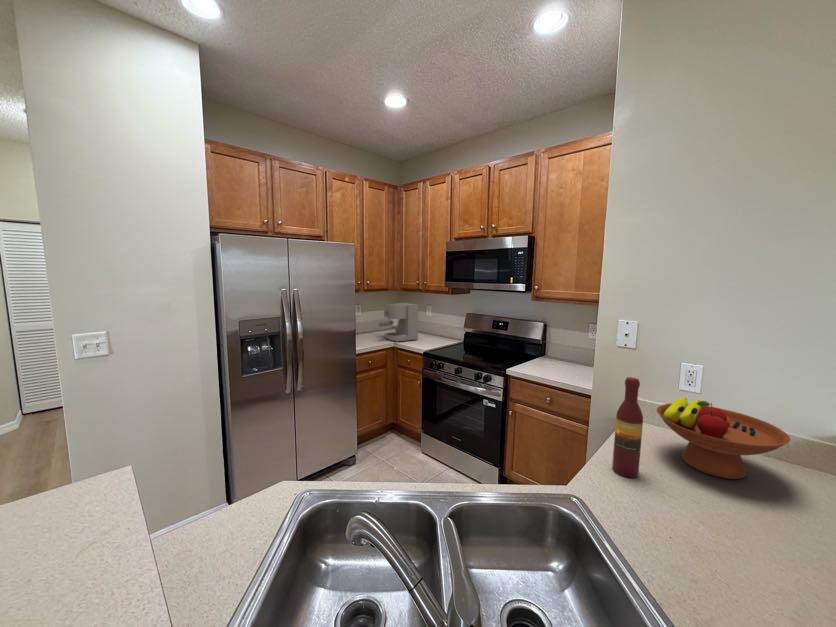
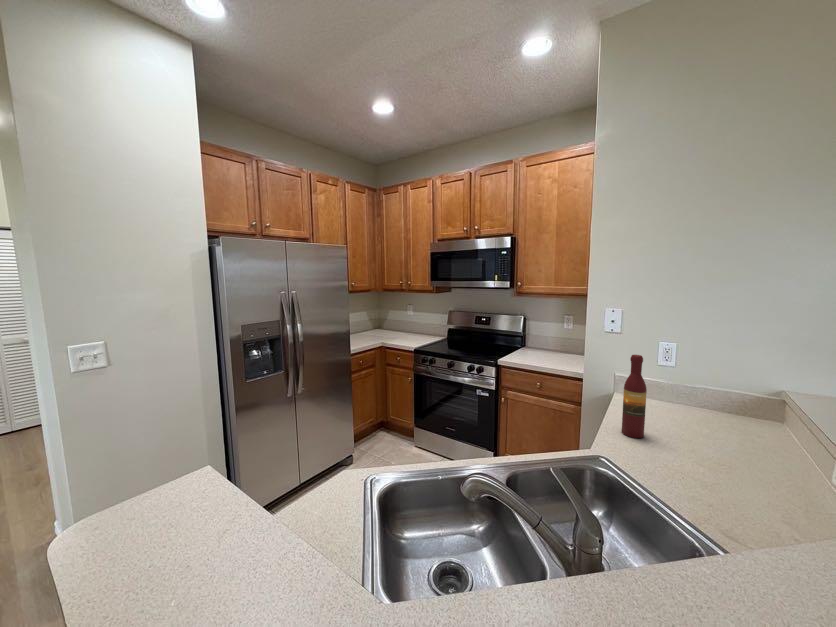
coffee maker: present [379,303,418,342] -> none [365,303,403,341]
fruit bowl: present [657,398,790,479] -> none [648,371,754,432]

